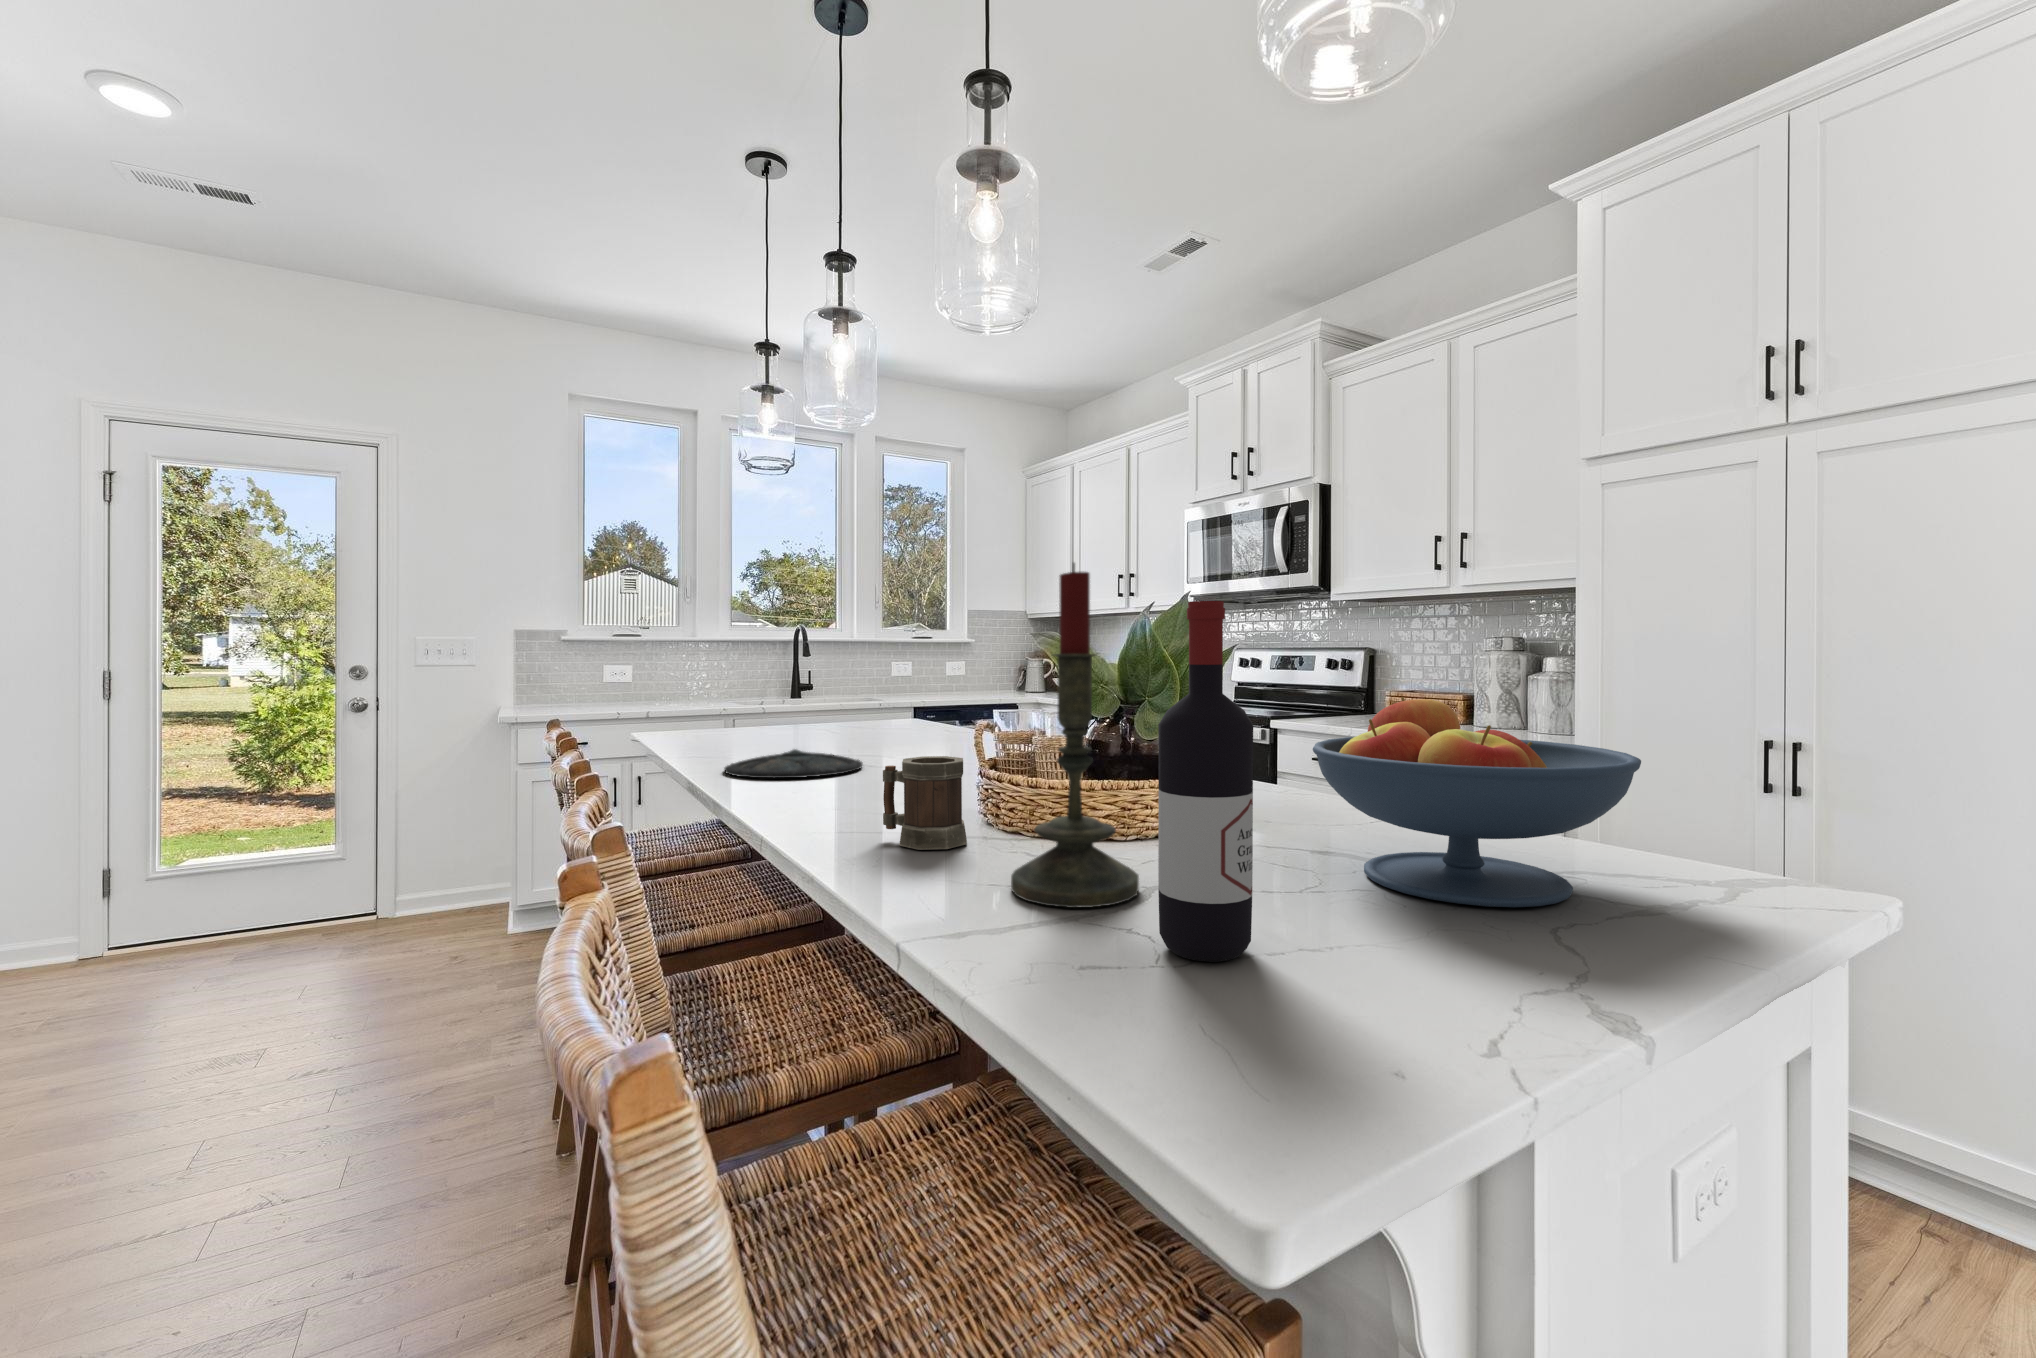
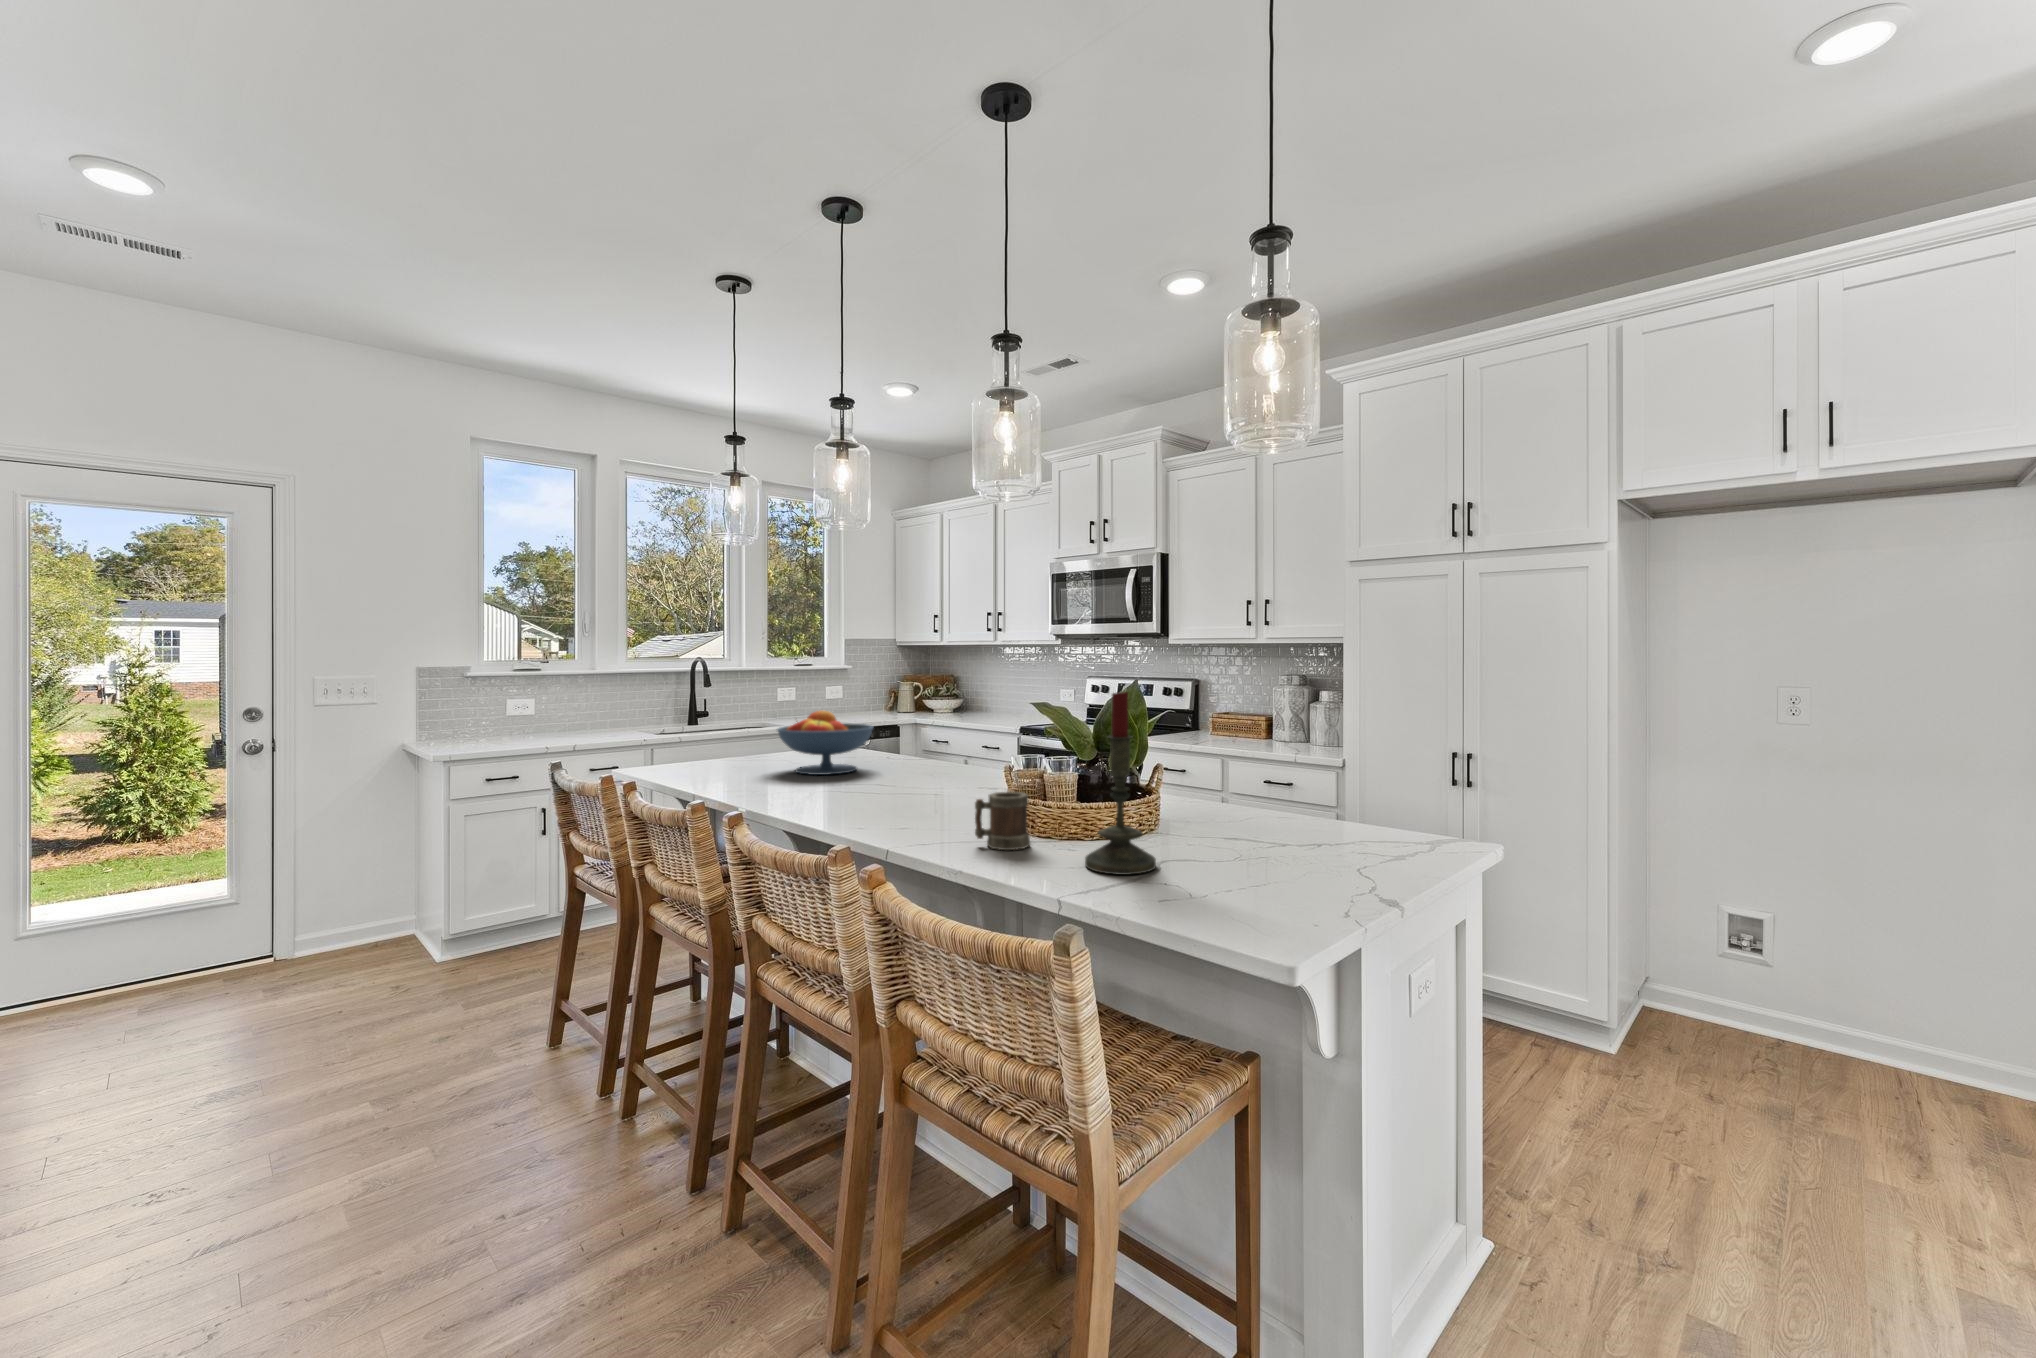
wine bottle: present [1158,601,1253,962] -> none [1187,719,1233,893]
fruit bowl: present [1313,697,1641,907] -> present [777,710,873,775]
plate: present [724,749,863,778] -> none [780,784,883,807]

